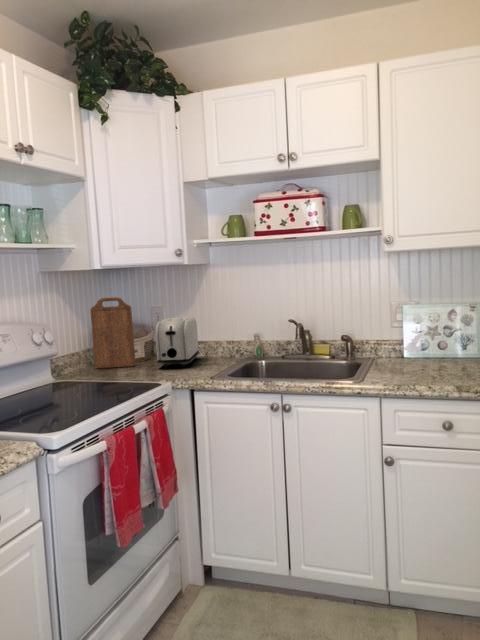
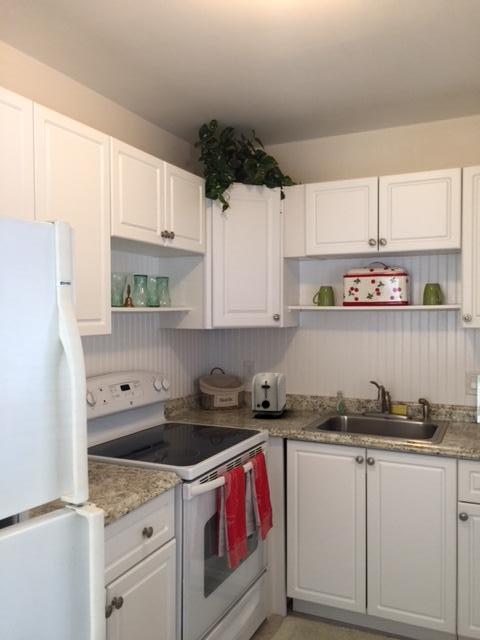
cutting board: present [90,297,136,368] -> none [196,352,231,413]

